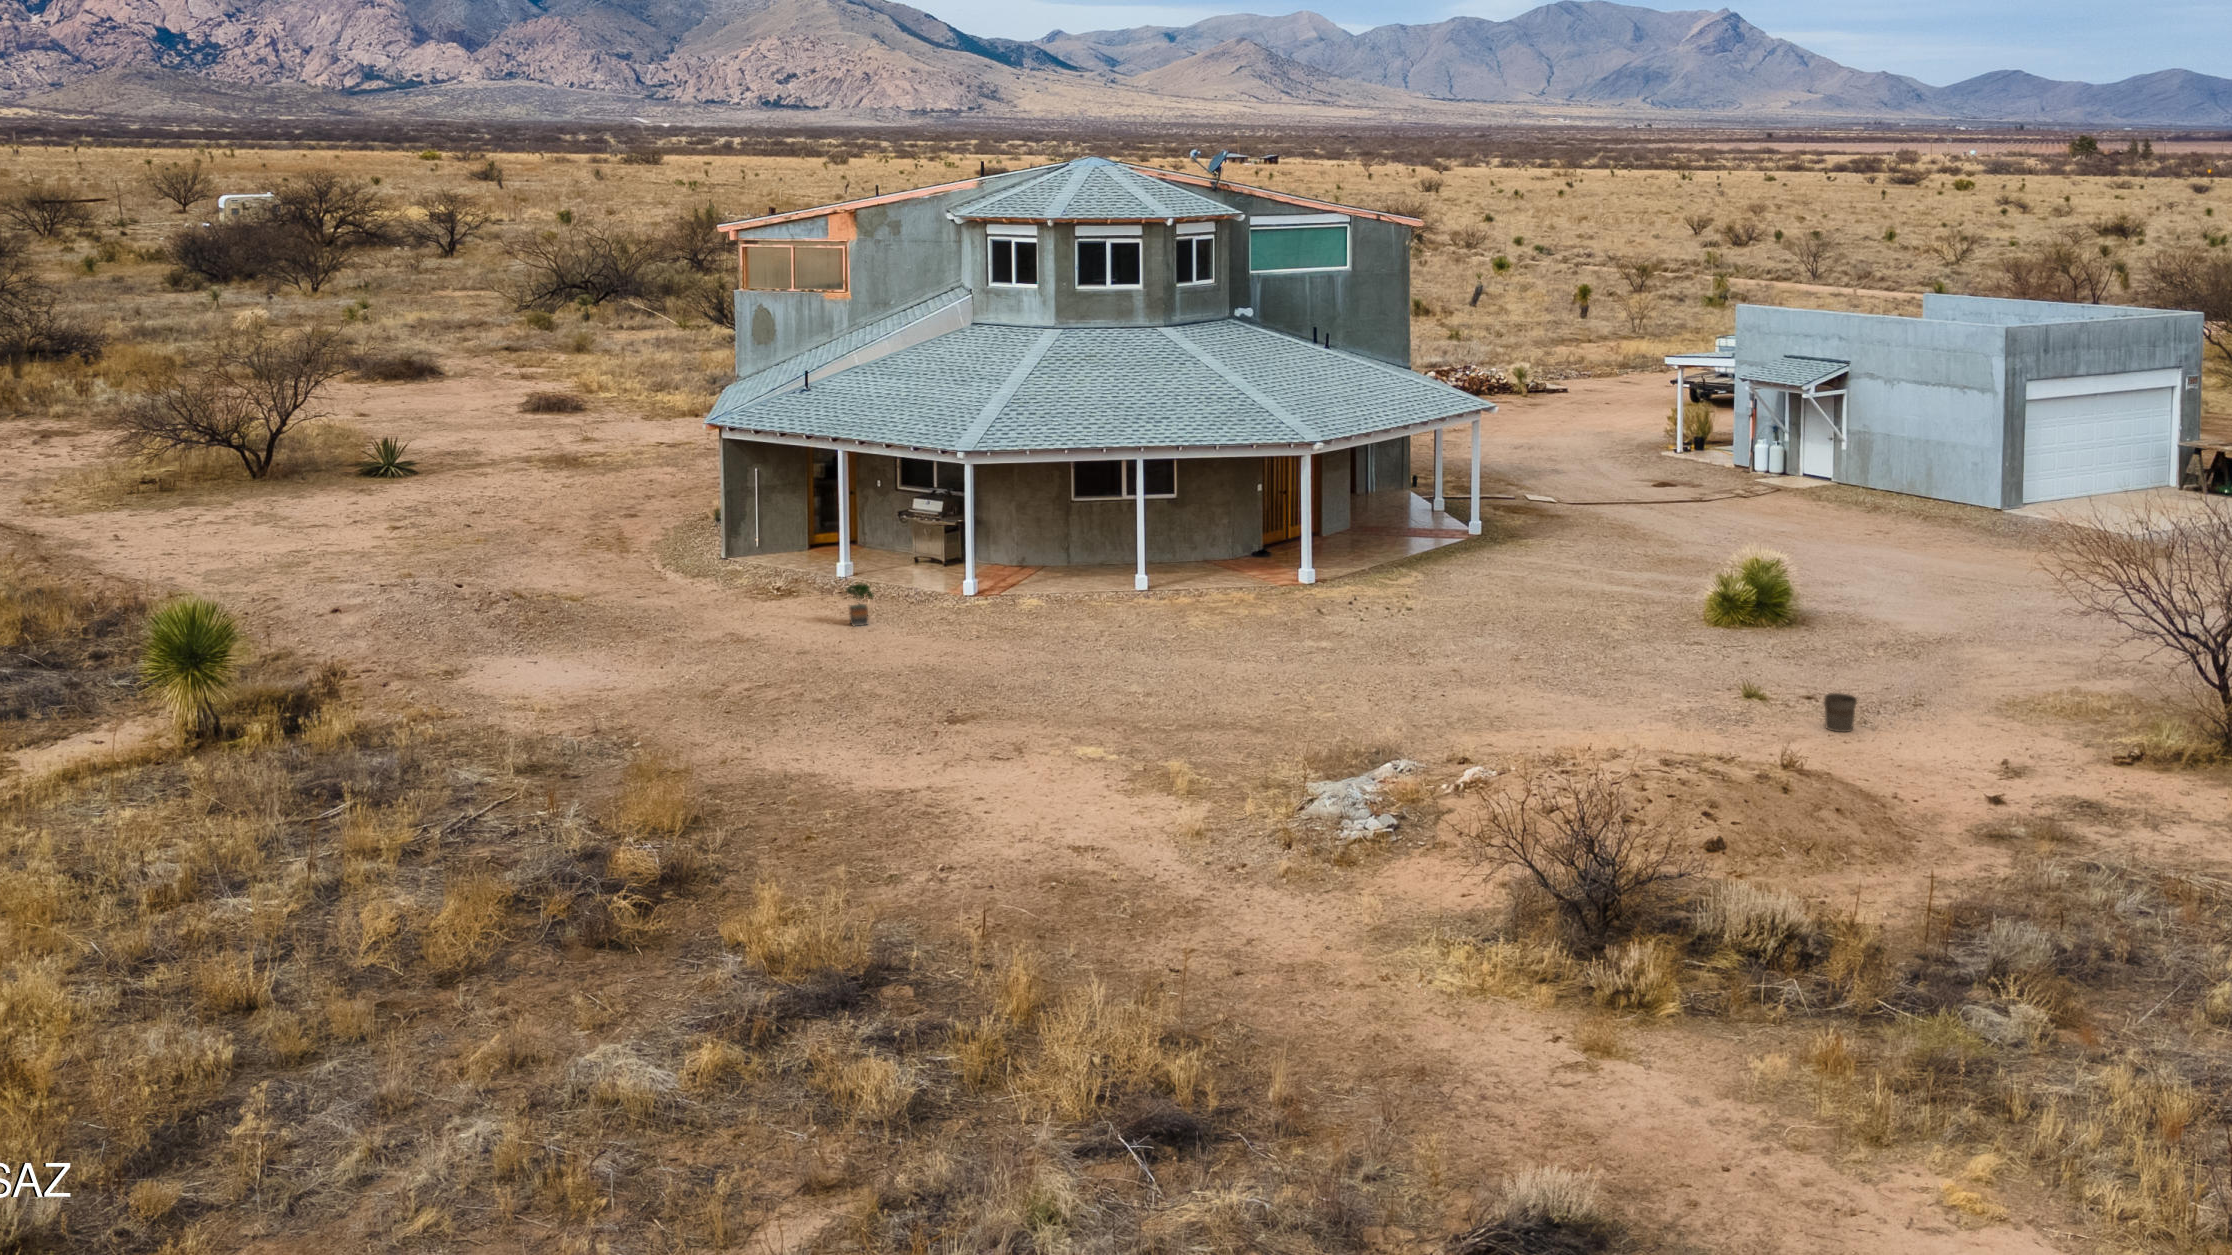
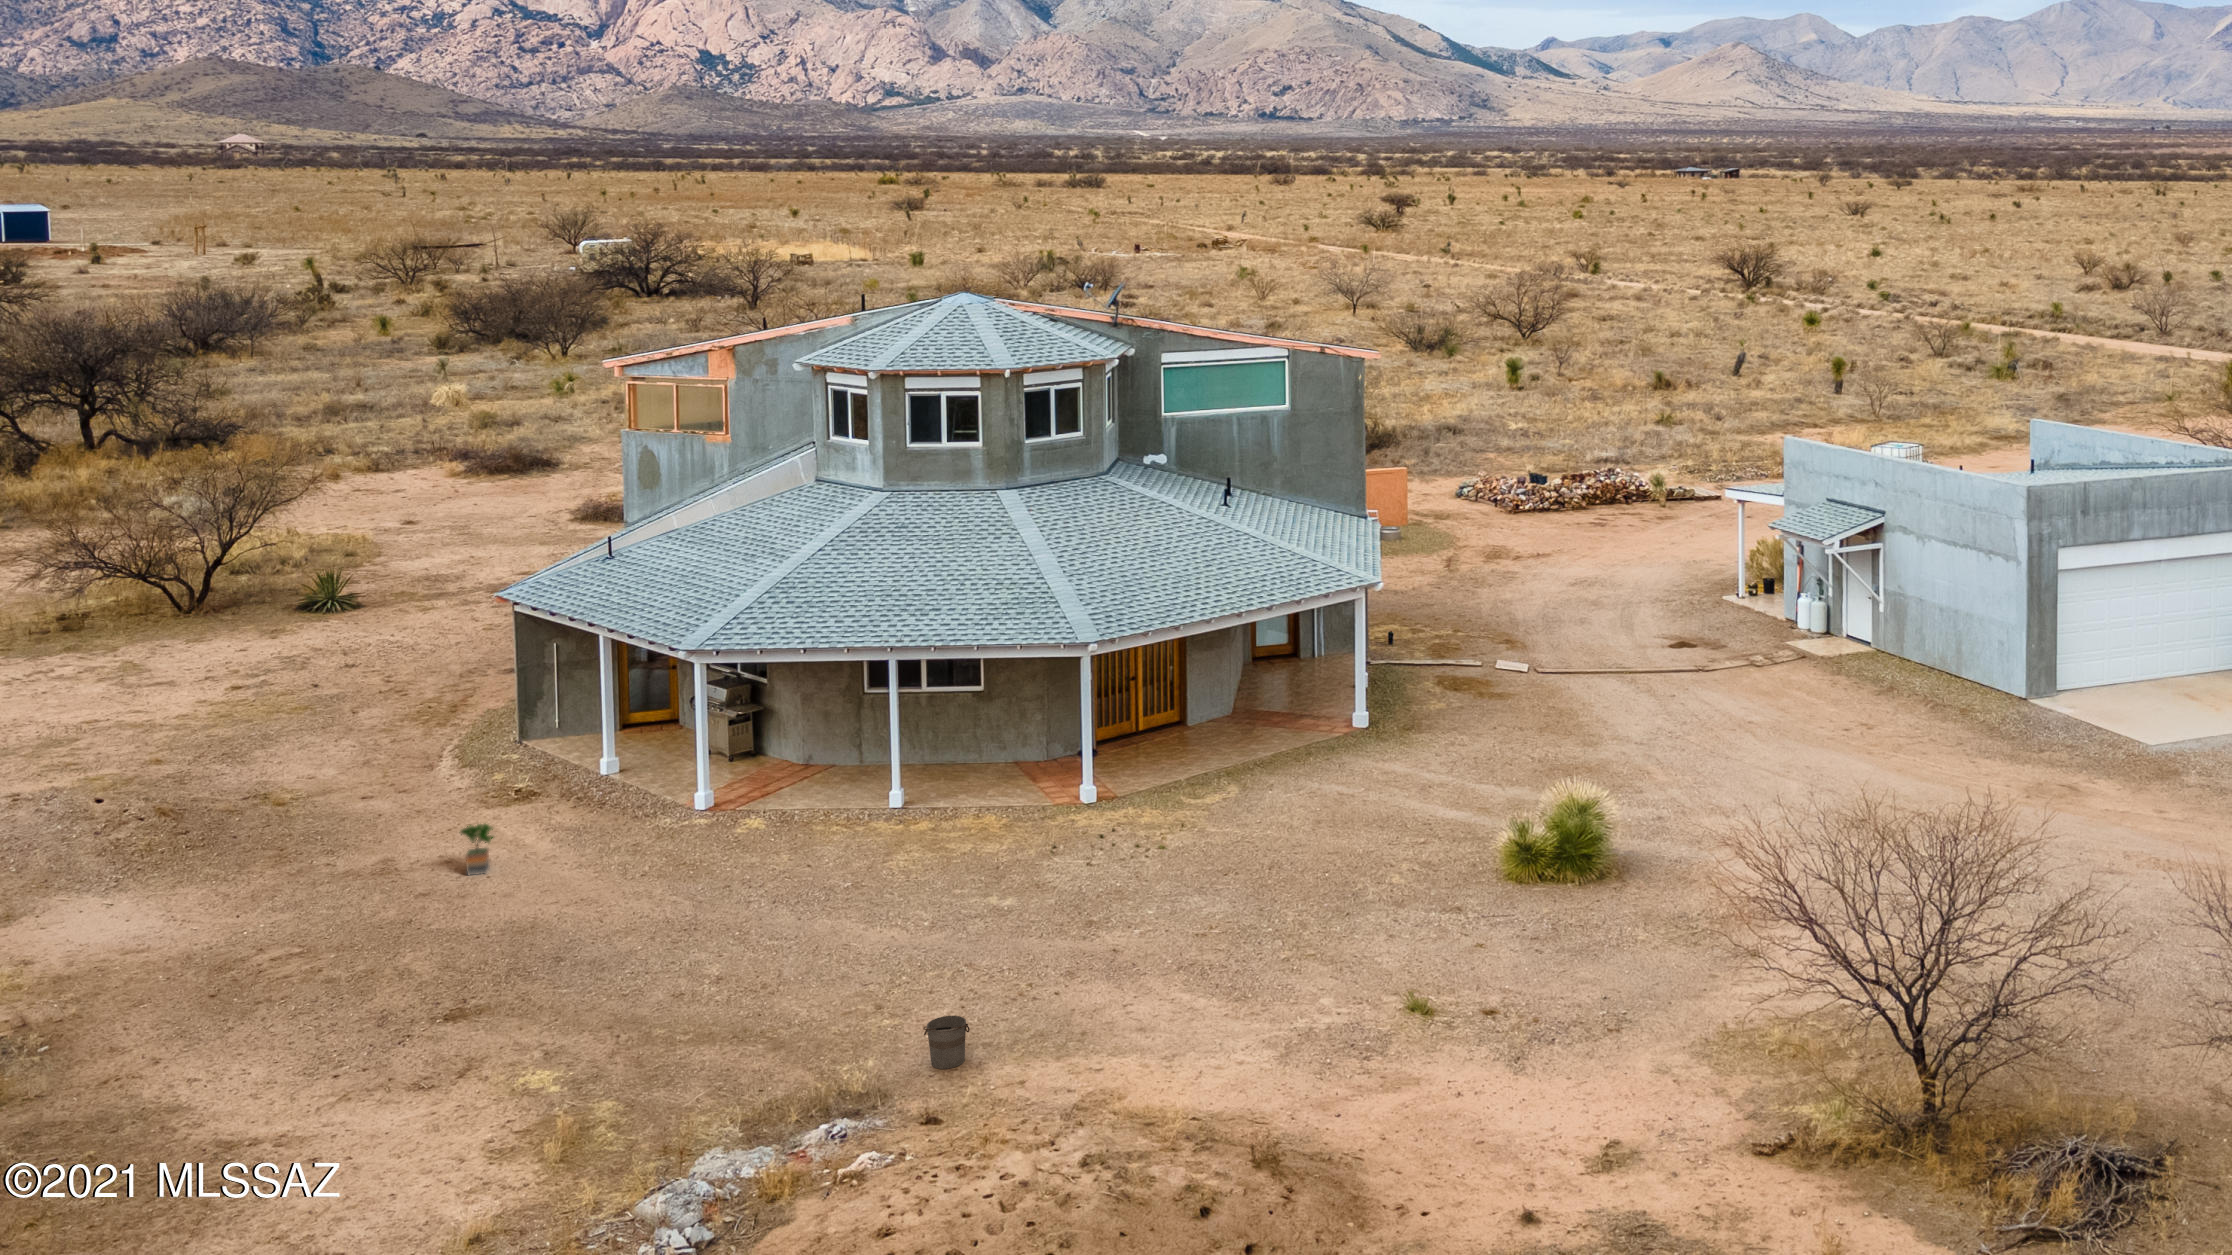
bucket: present [1824,693,1857,732] -> present [923,1016,970,1069]

